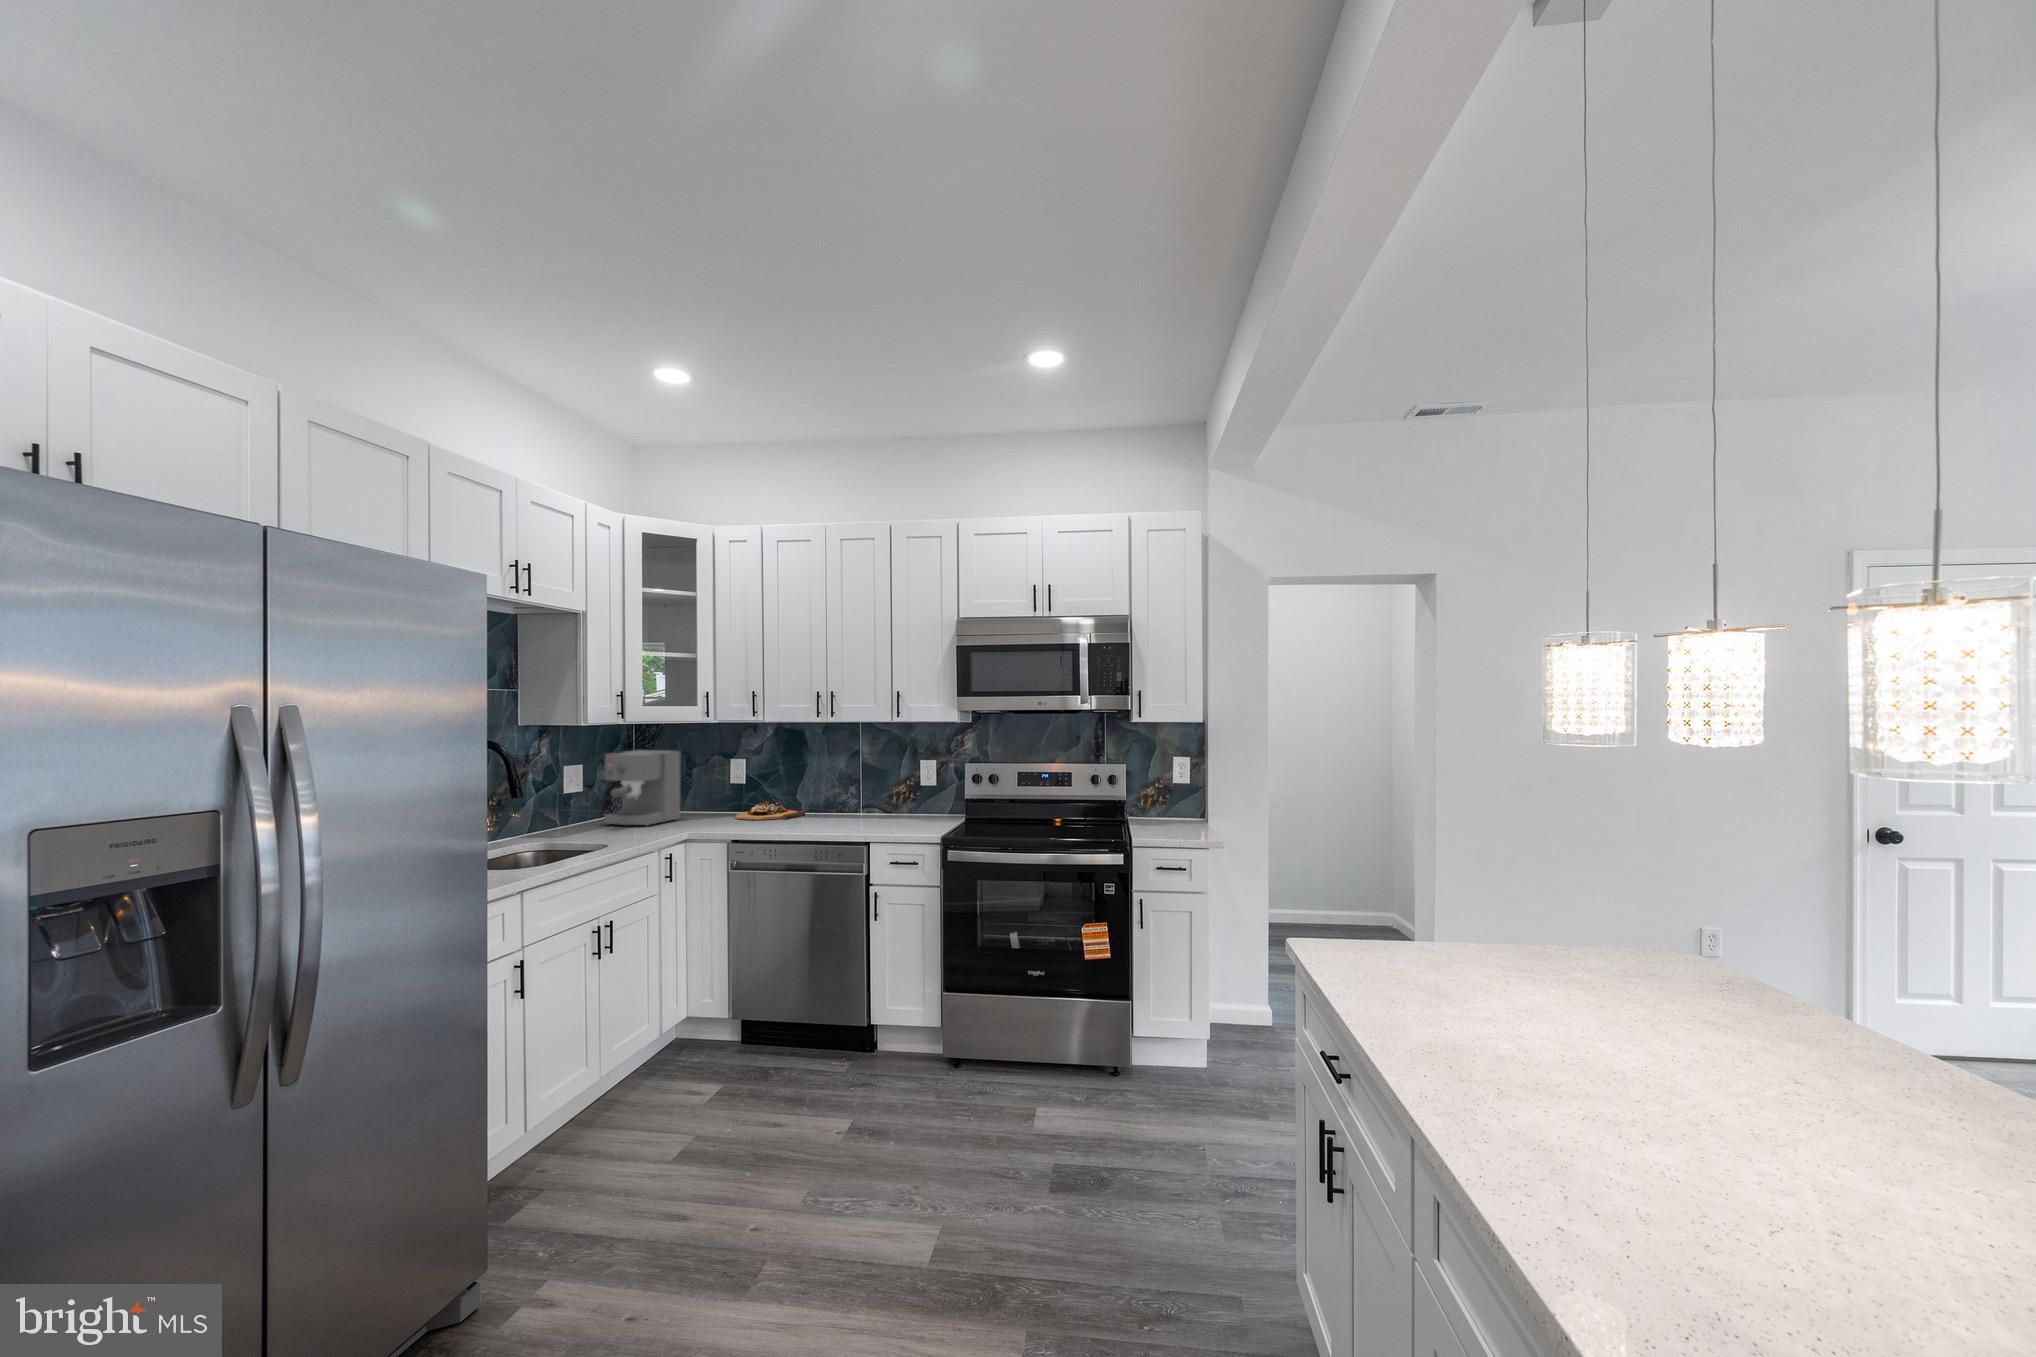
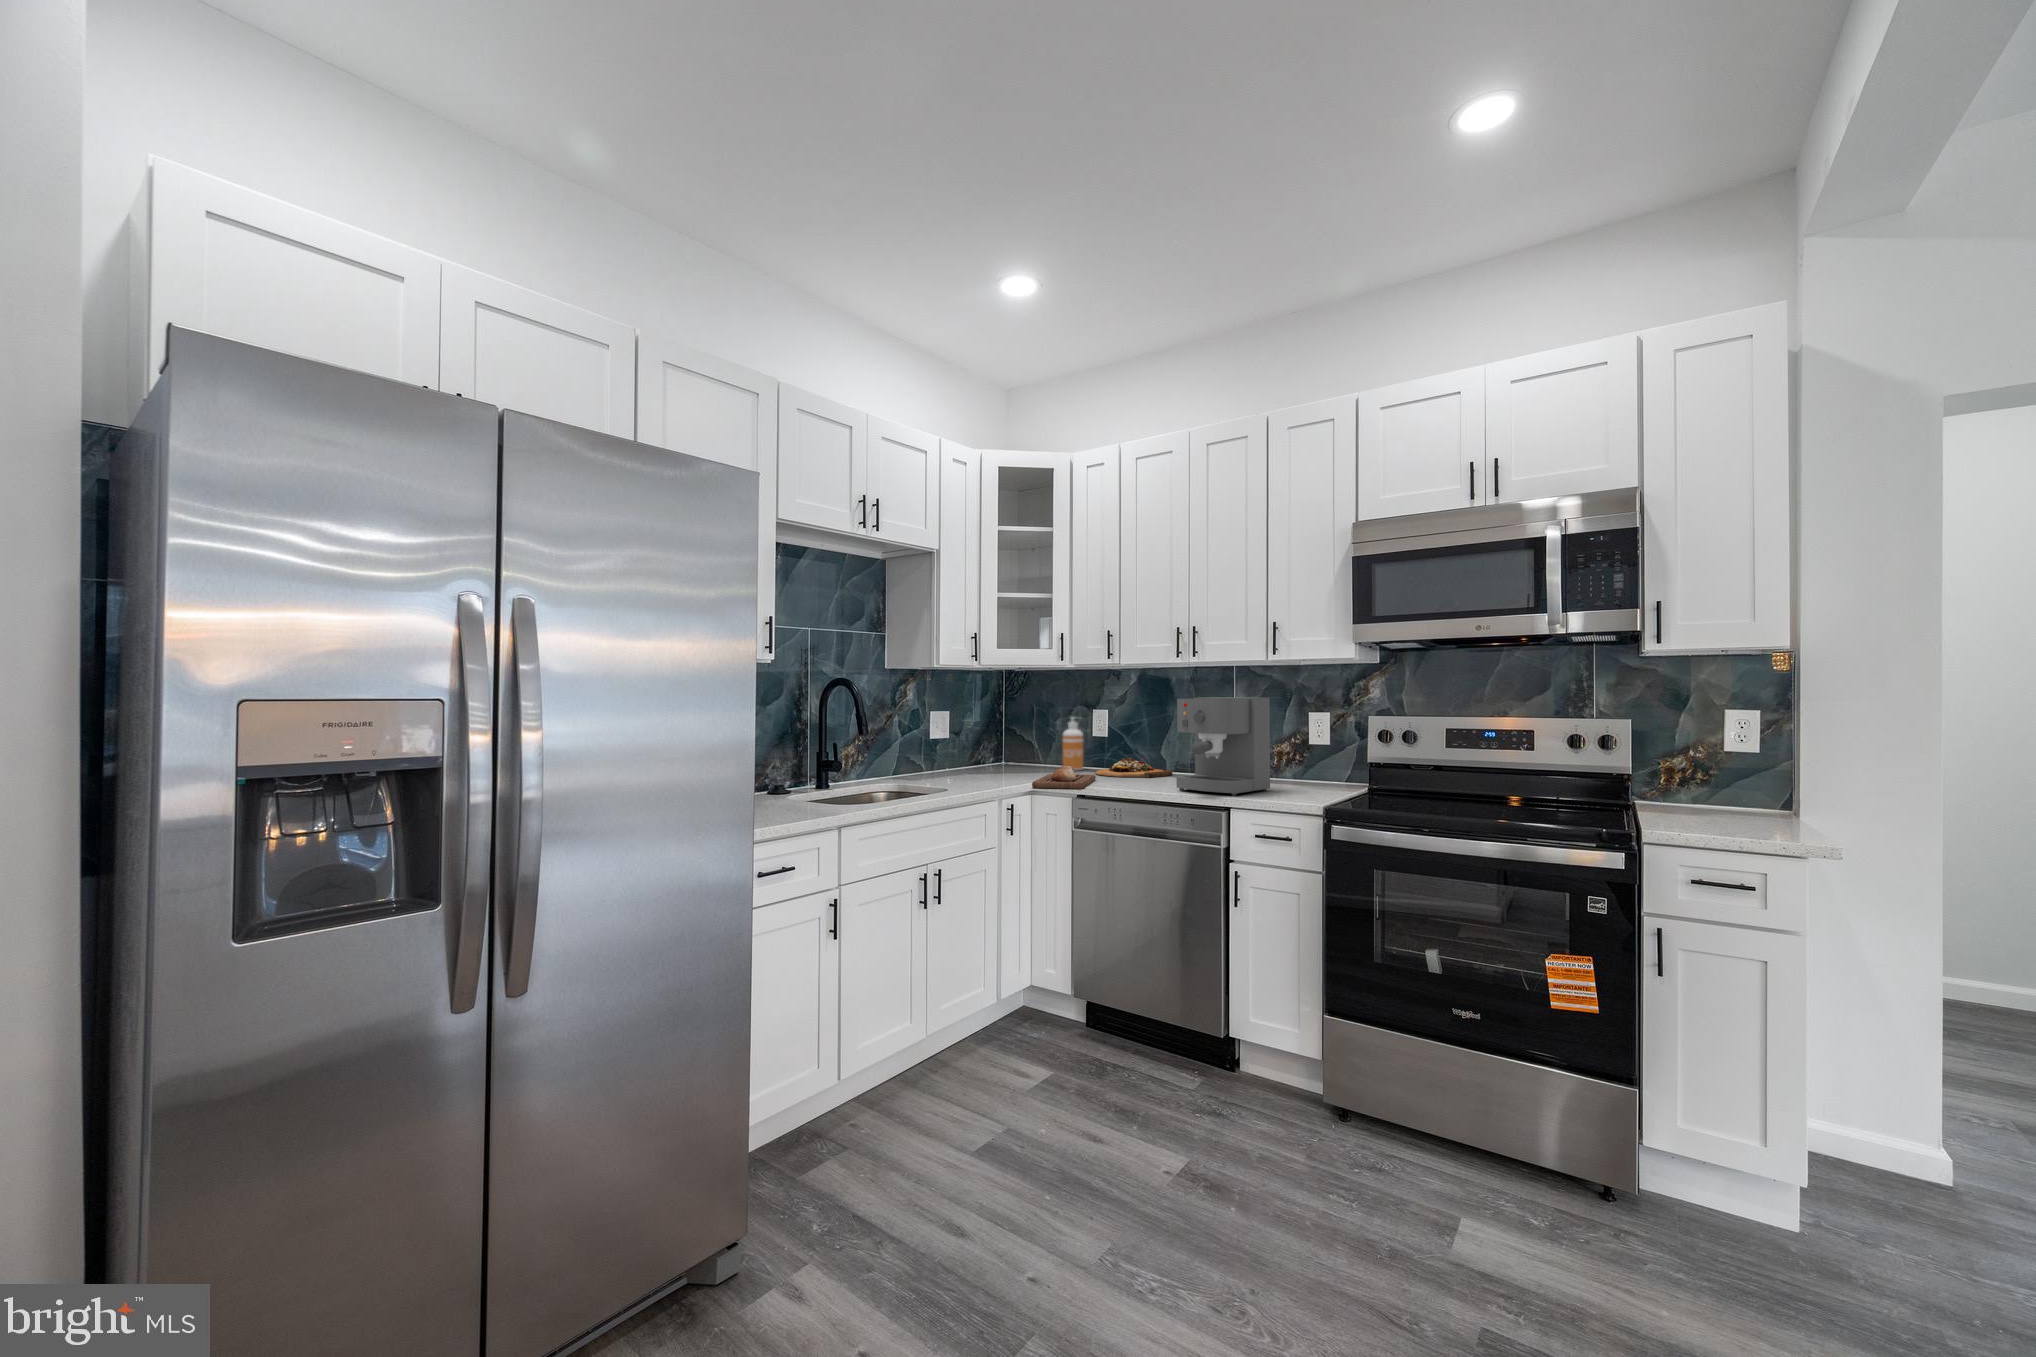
coffee maker: present [604,750,681,826] -> present [1177,697,1270,796]
soap dispenser: none [699,766,720,816] -> present [1063,717,1083,770]
bread loaf: none [690,814,741,838] -> present [1032,766,1096,789]

